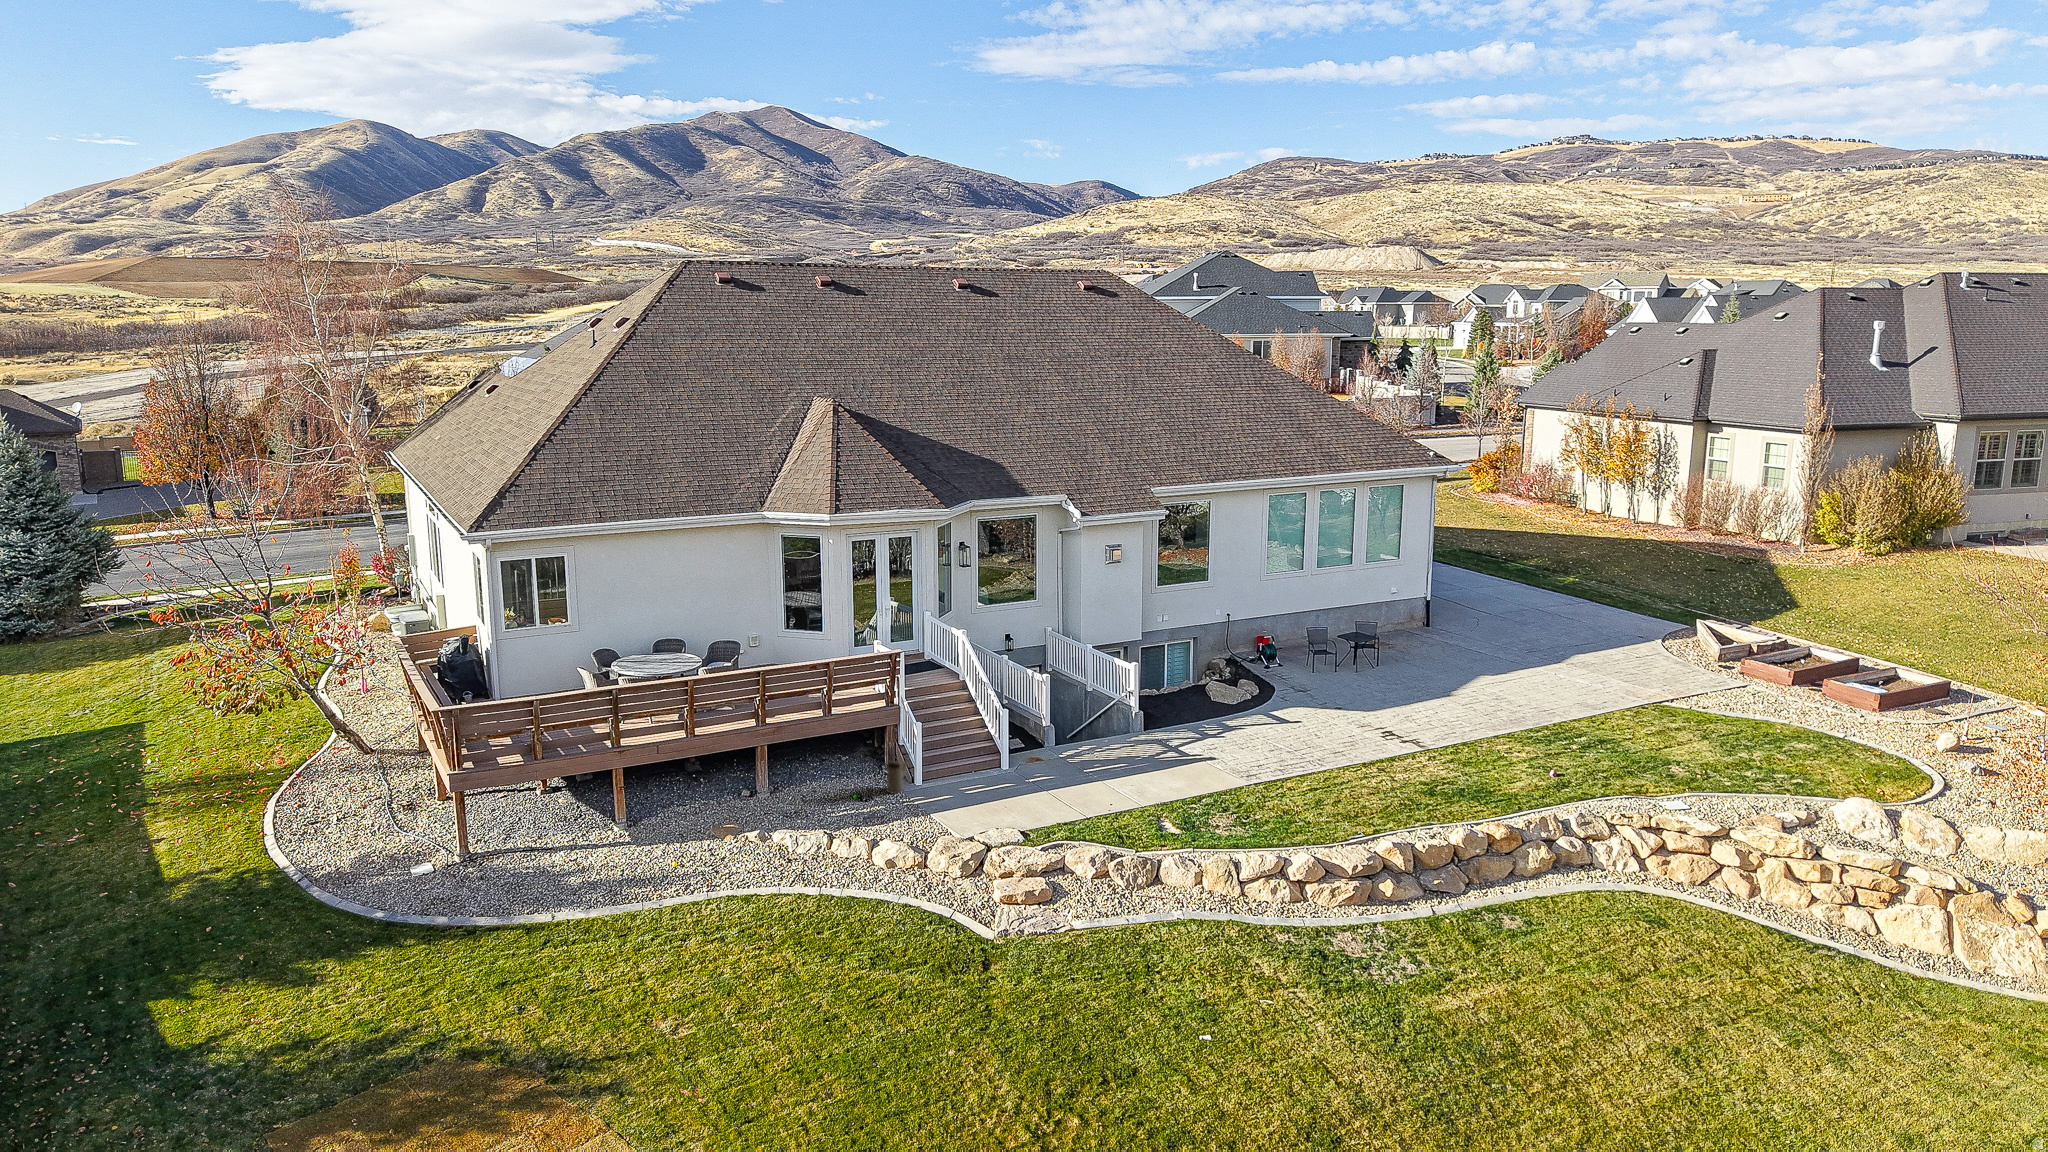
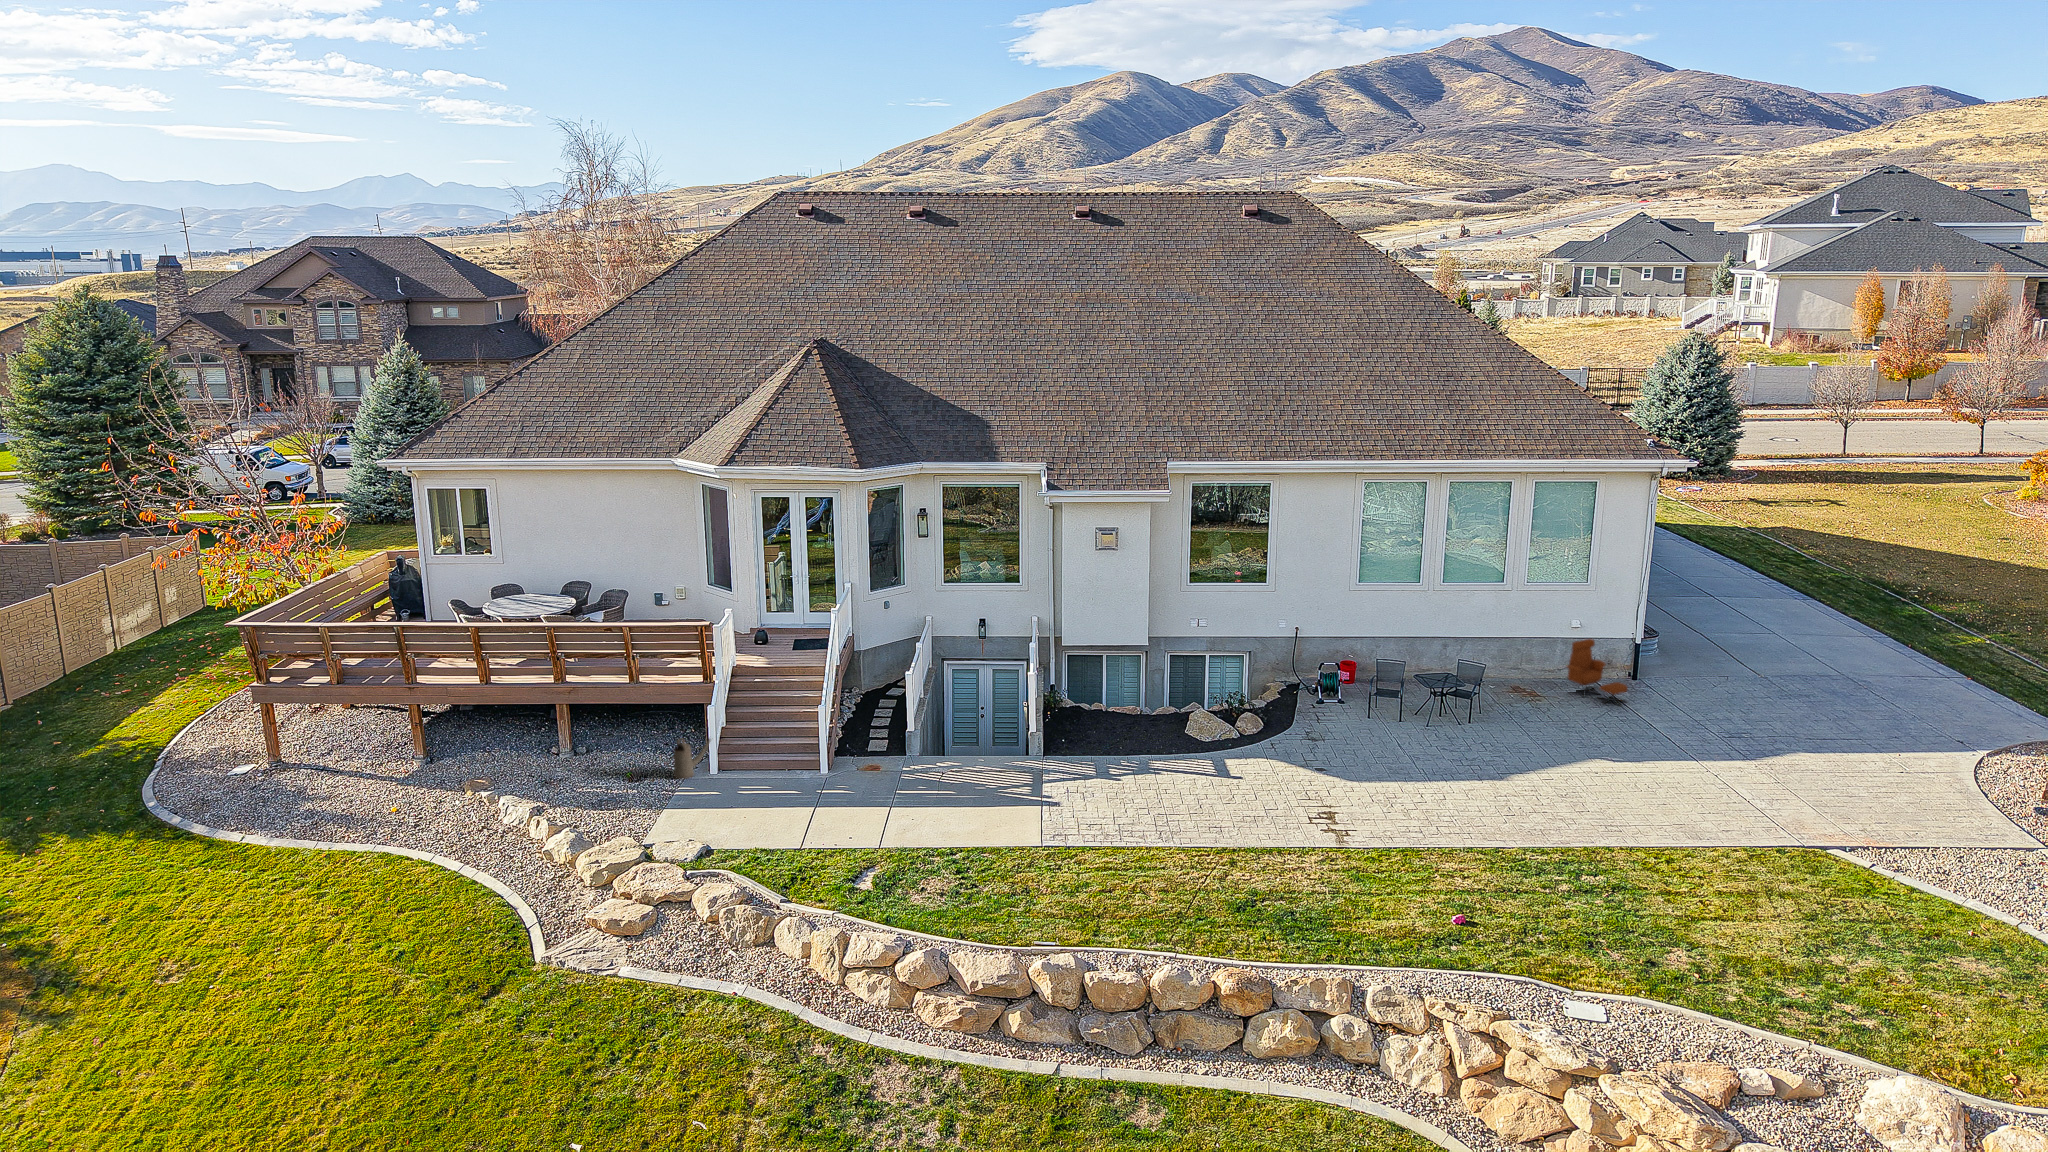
lounge chair: none [1423,592,1466,637] -> present [1567,639,1628,705]

